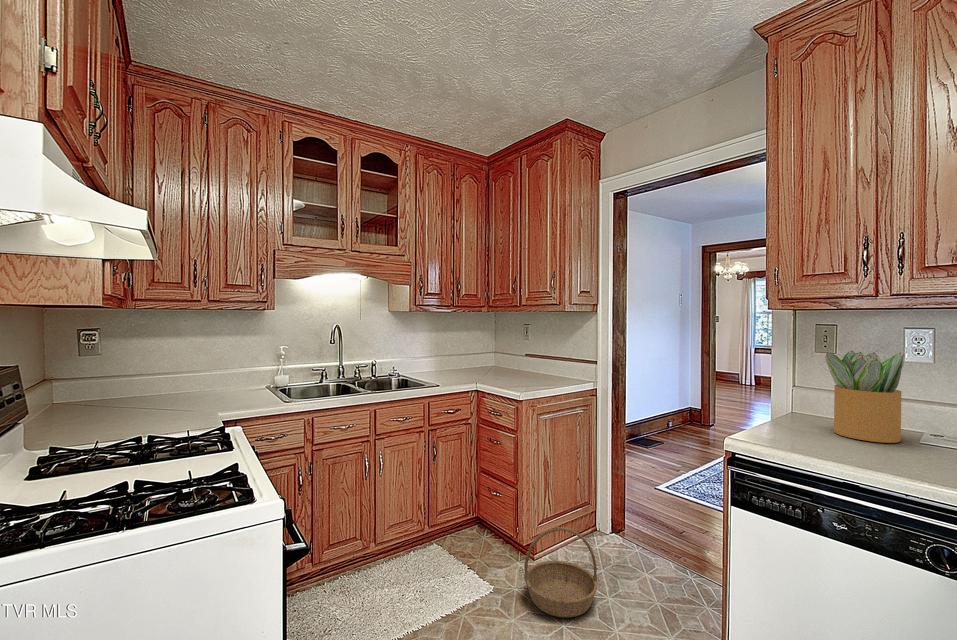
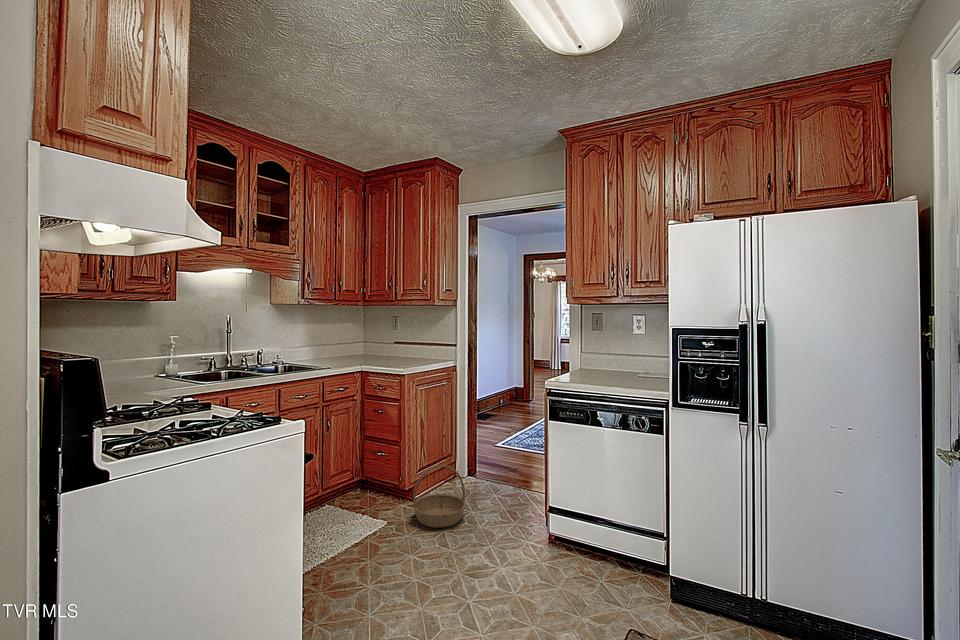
potted plant: present [825,350,904,443] -> none [601,330,638,380]

